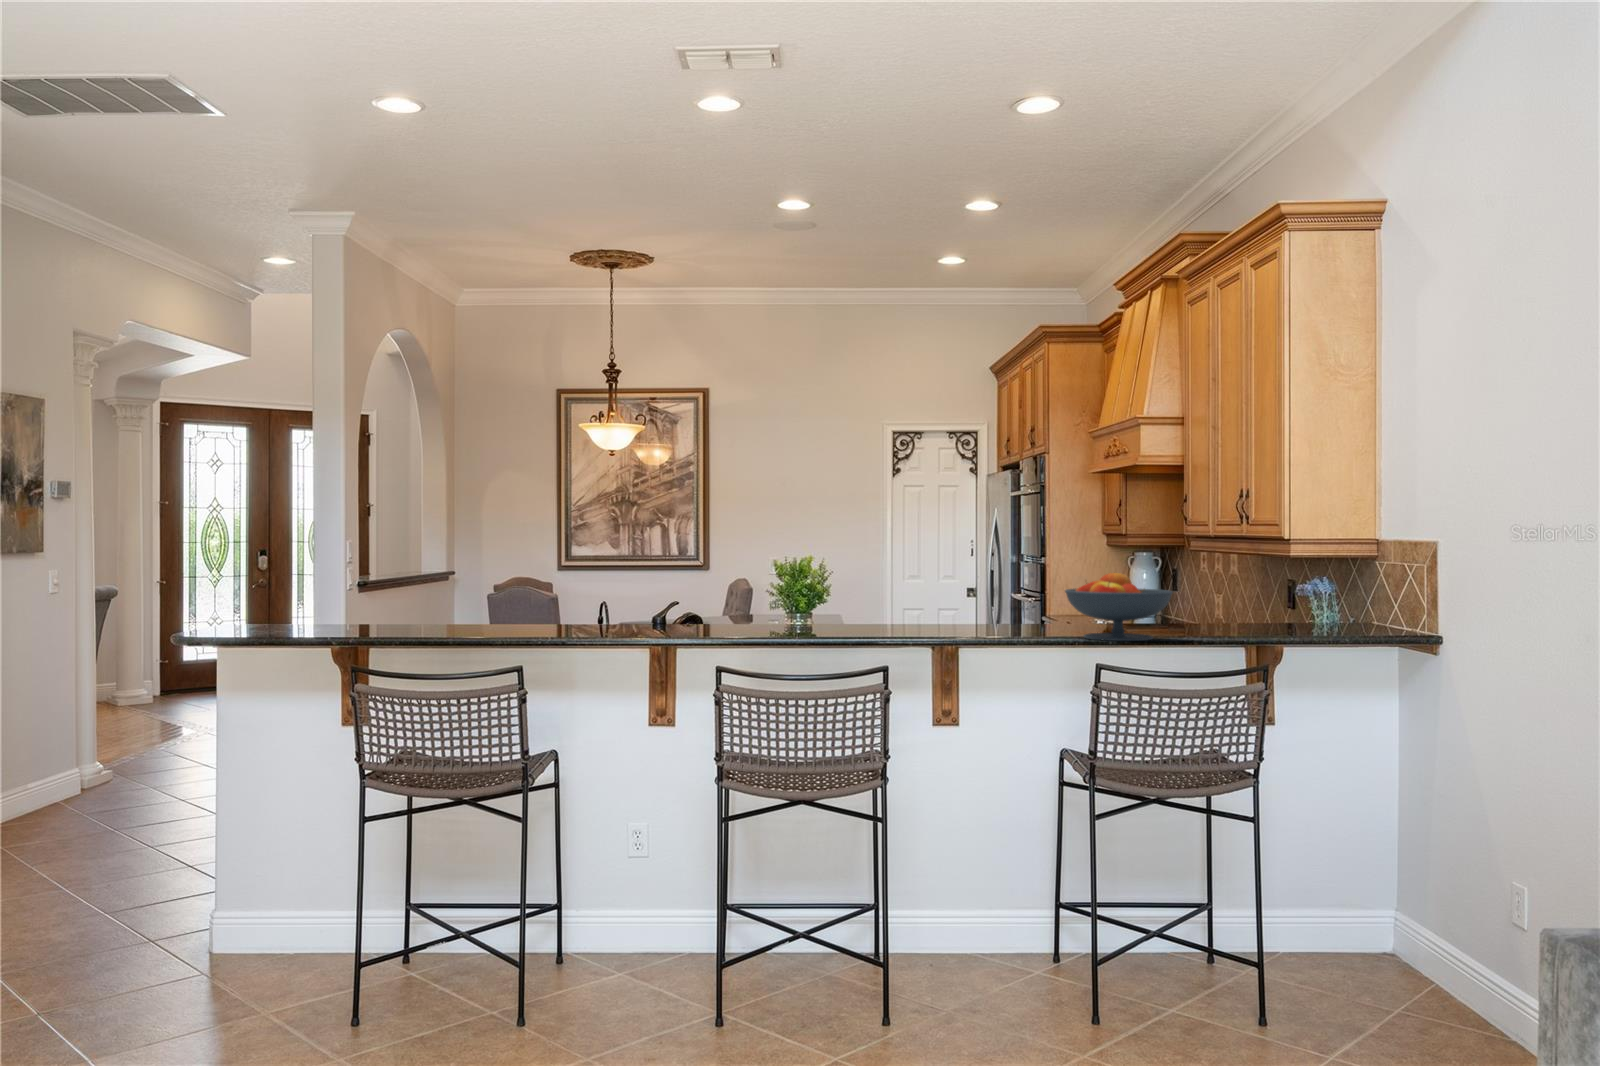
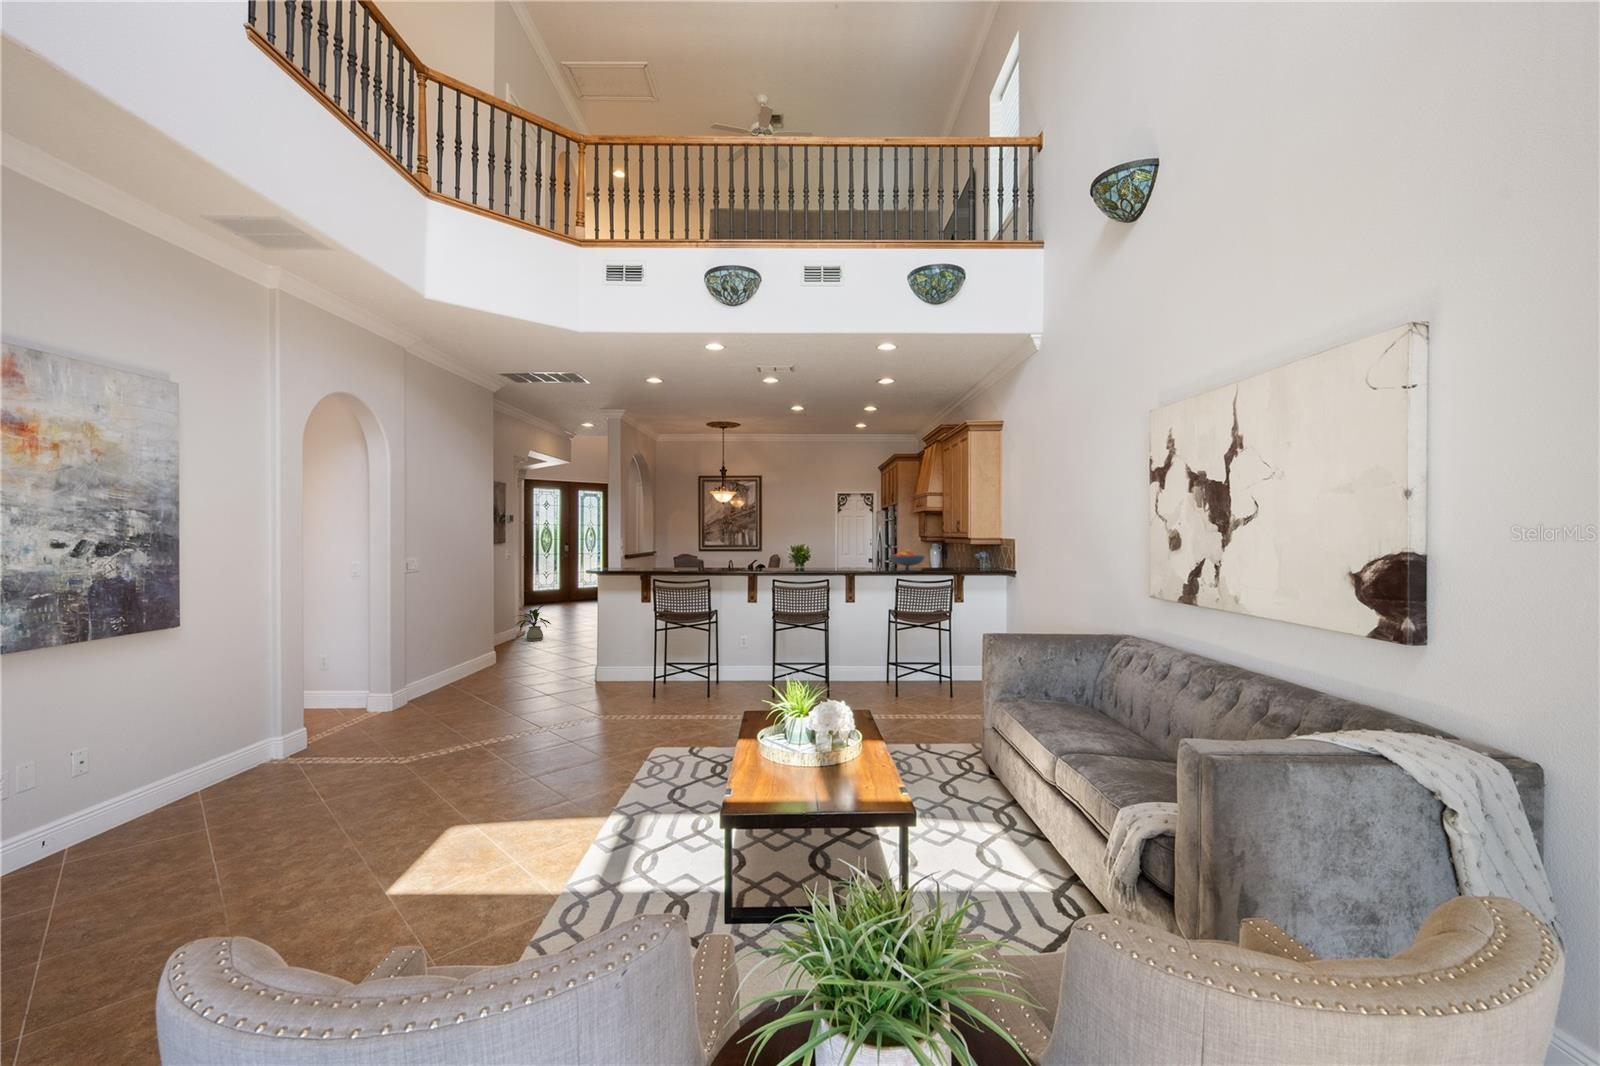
house plant: none [56,707,171,805] -> present [516,604,551,641]

